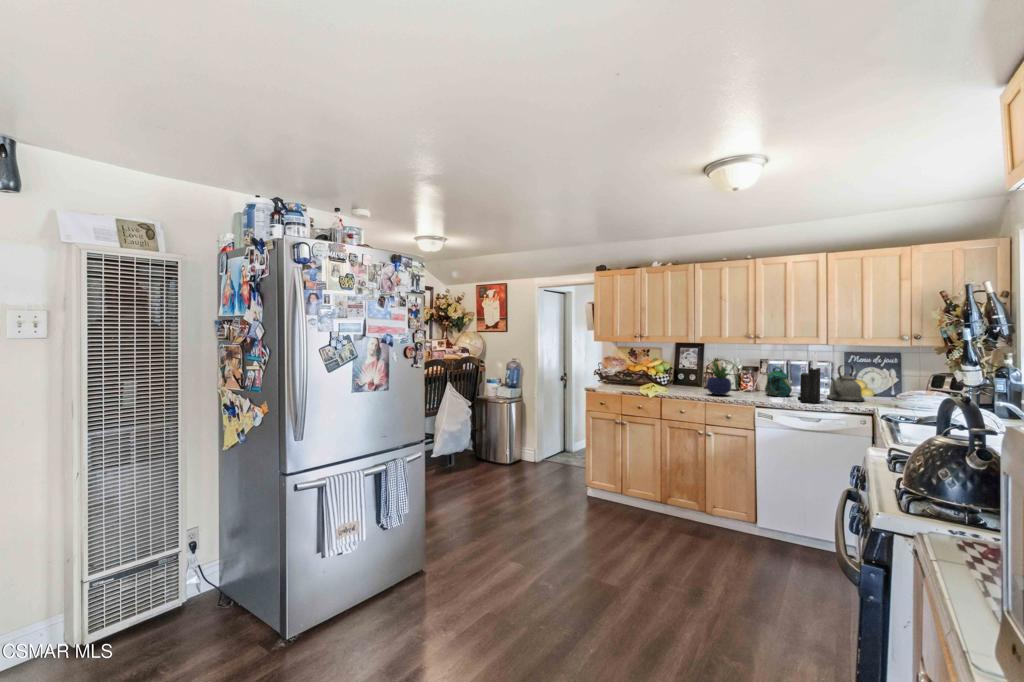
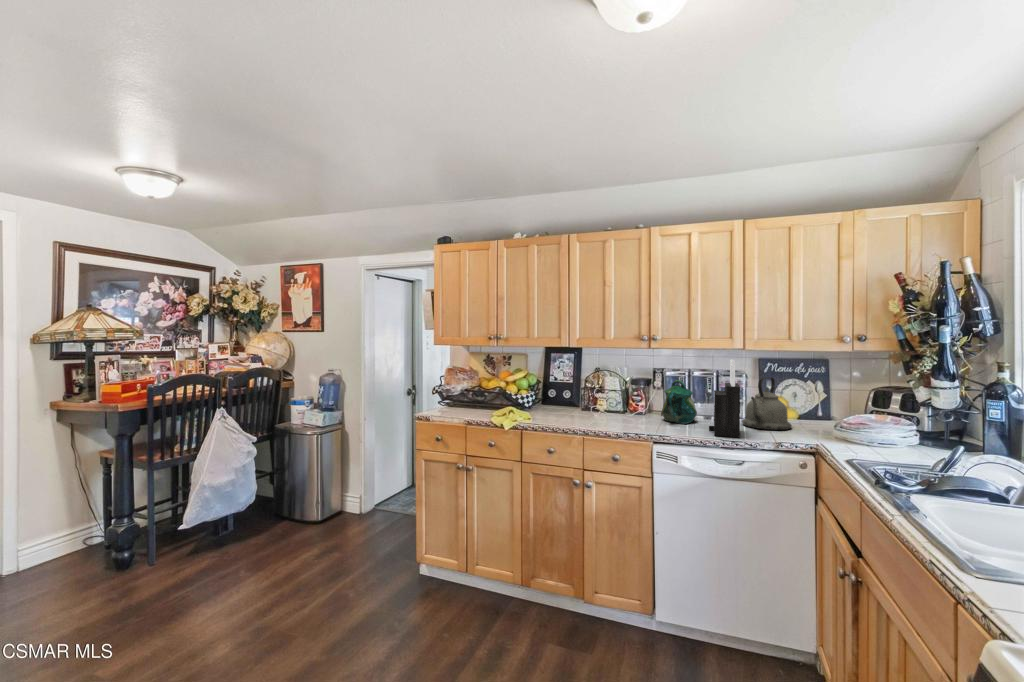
potted plant: present [707,360,734,395] -> none [584,366,626,424]

